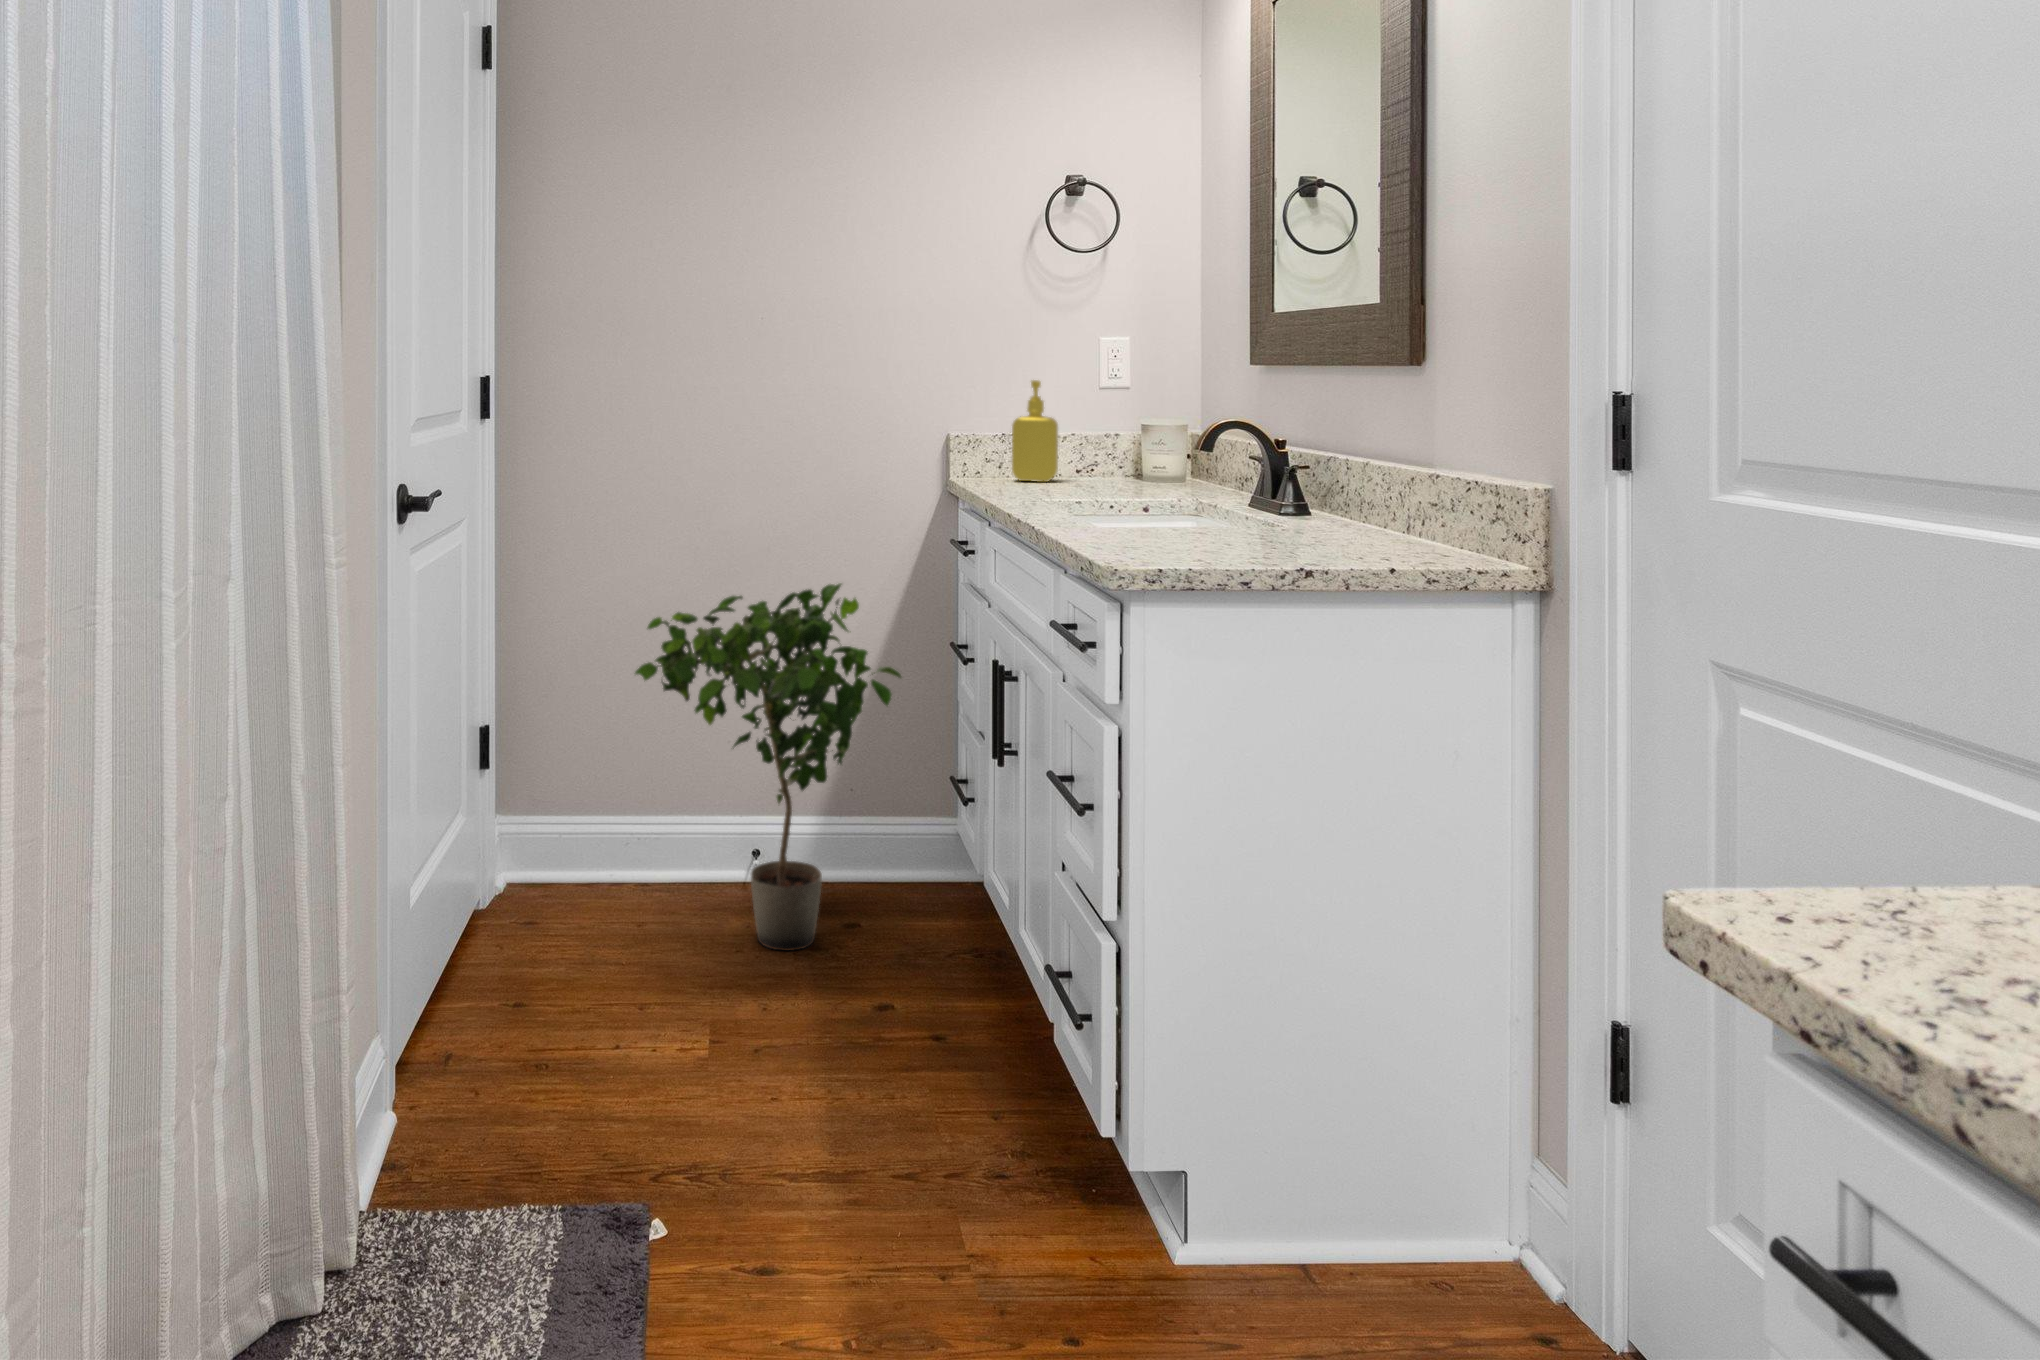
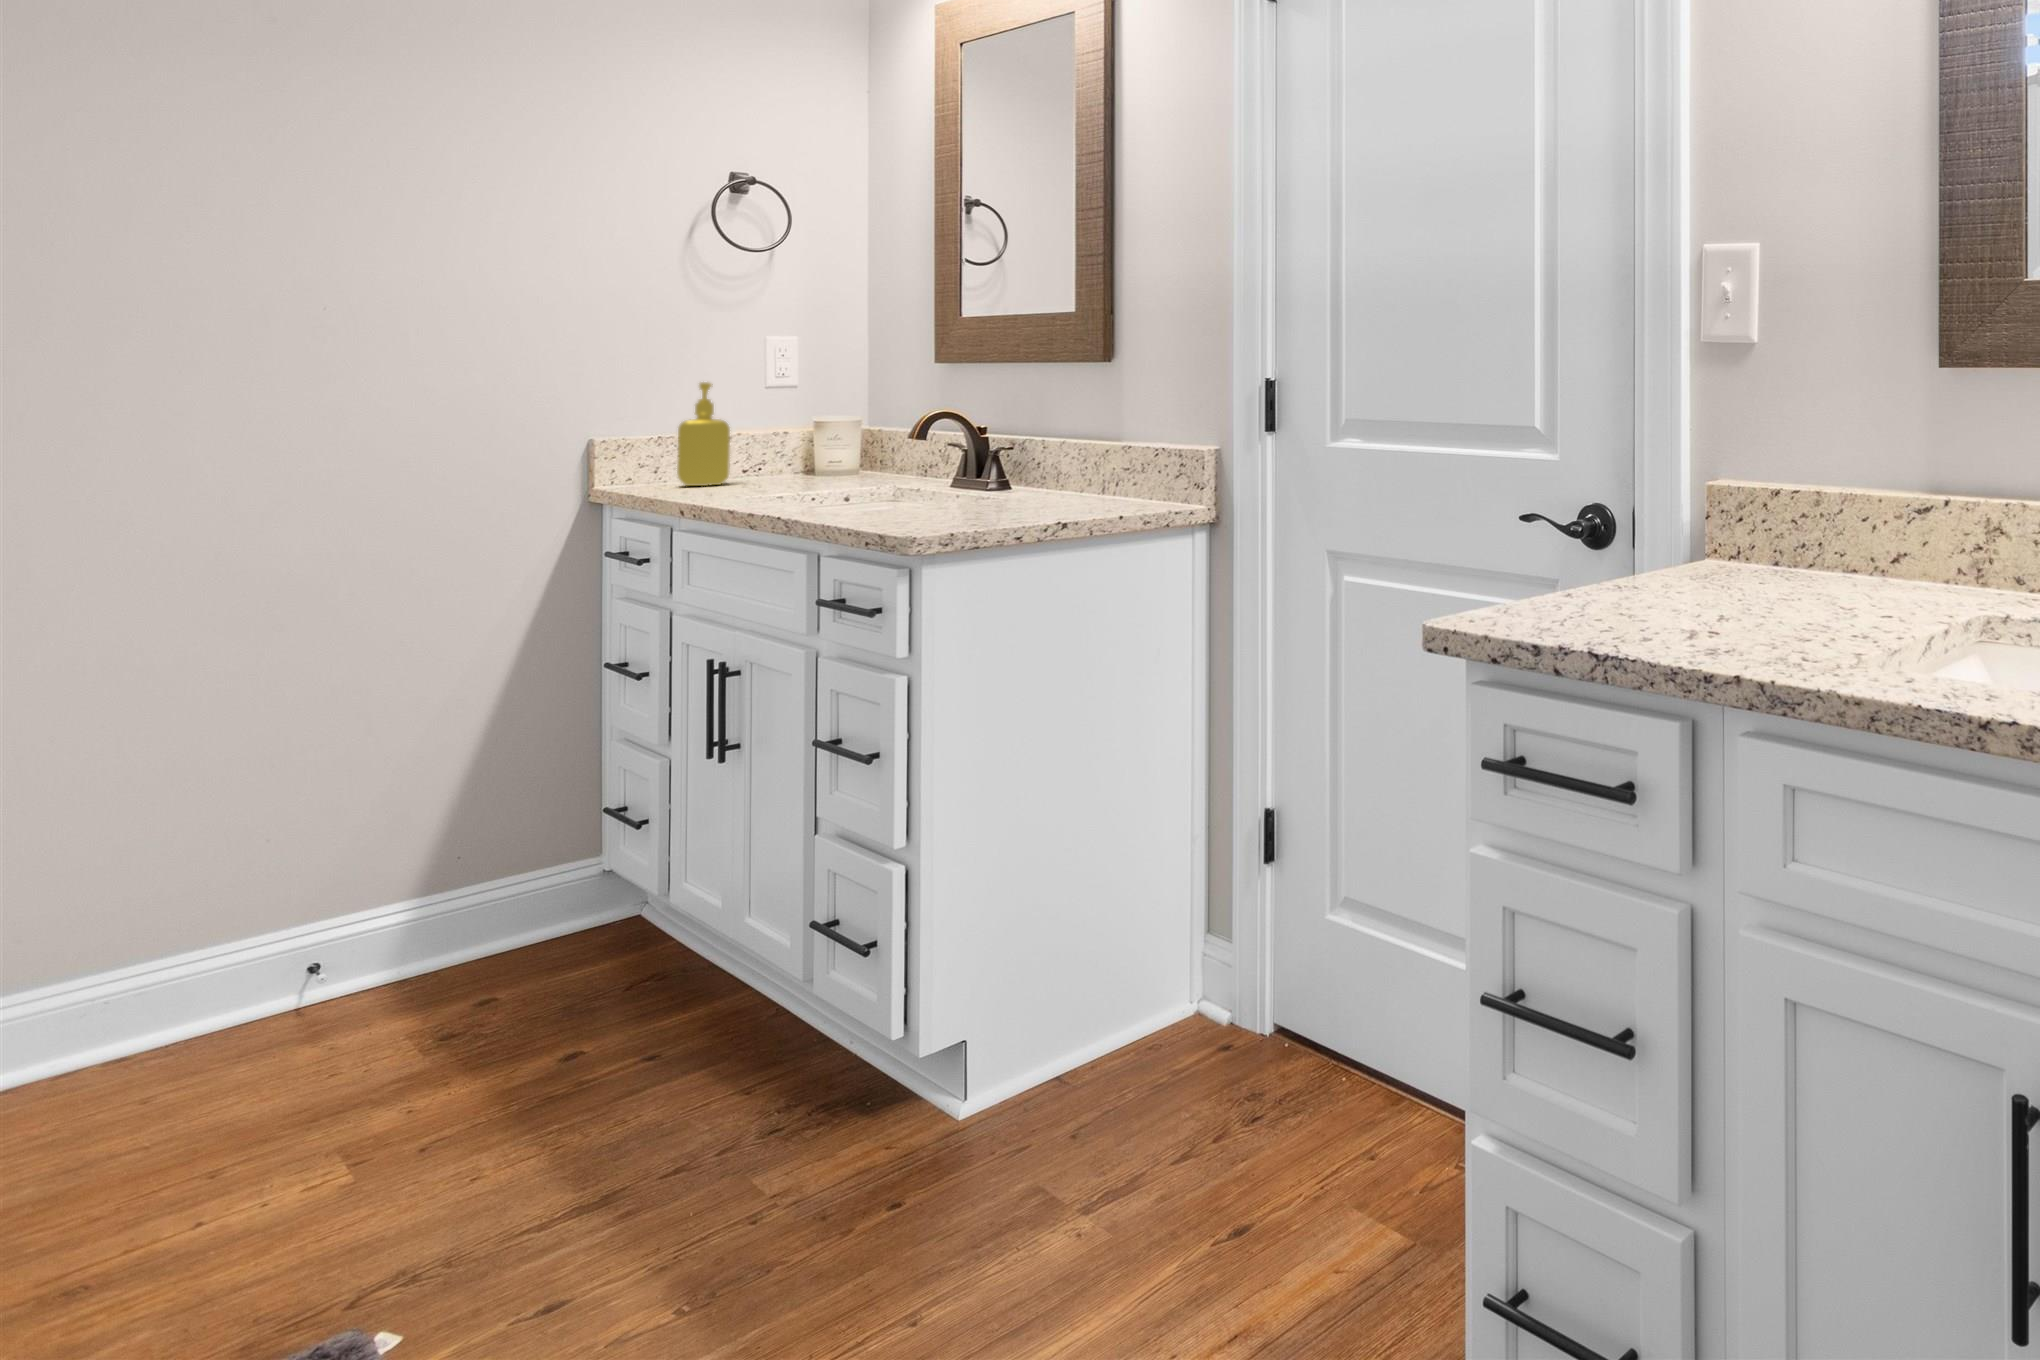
potted plant: present [635,584,901,951] -> none [178,616,551,1051]

